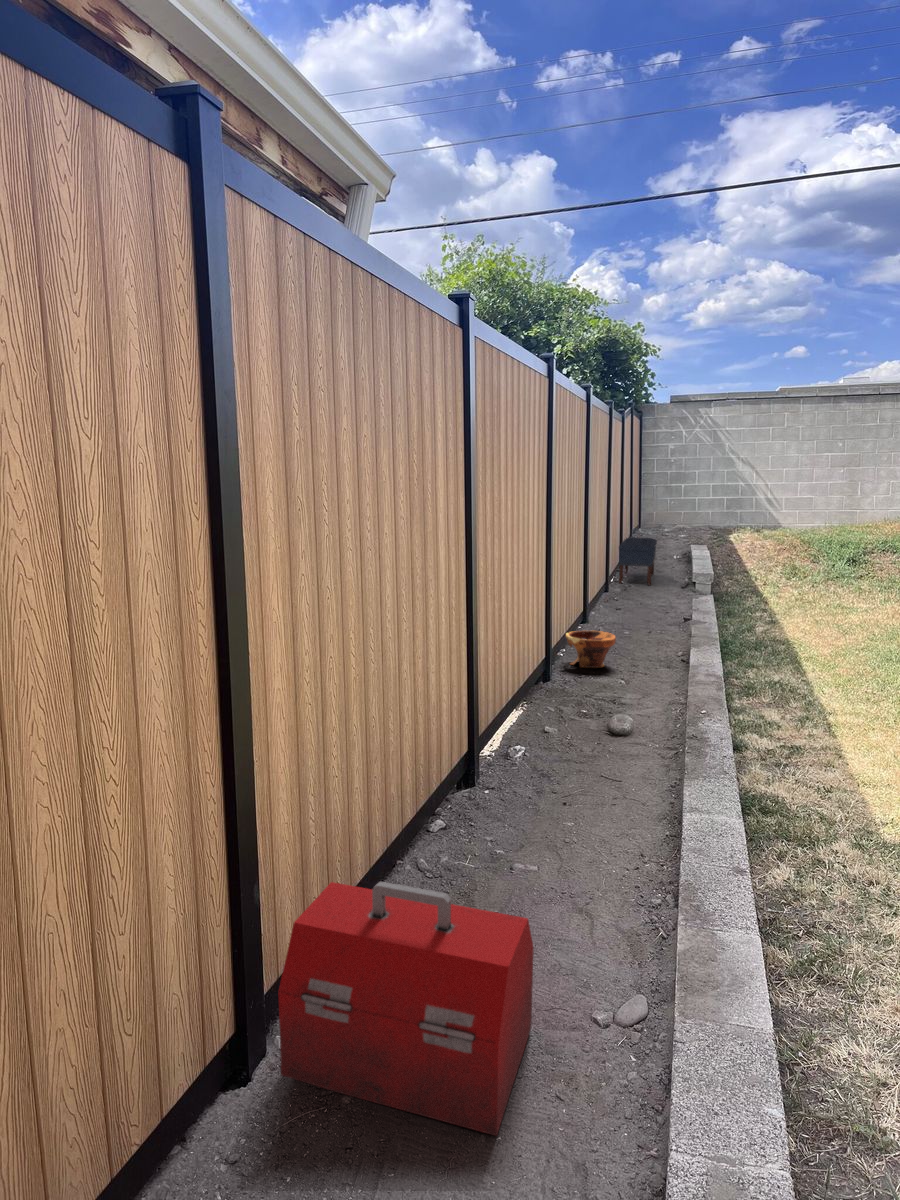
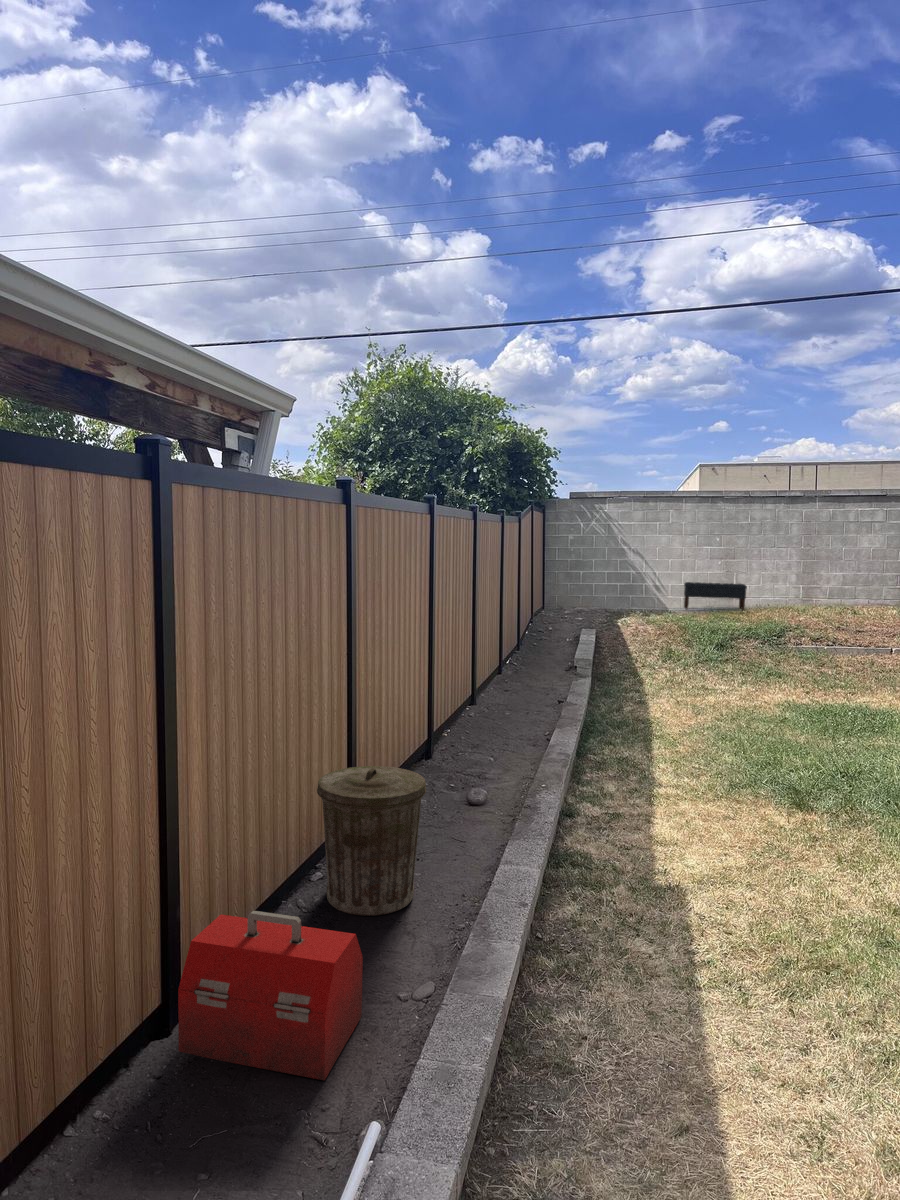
bench: present [619,537,657,585] -> present [684,582,747,611]
planter: present [566,631,616,668] -> none [450,714,492,746]
trash can: none [441,684,584,876] -> present [317,766,426,916]

